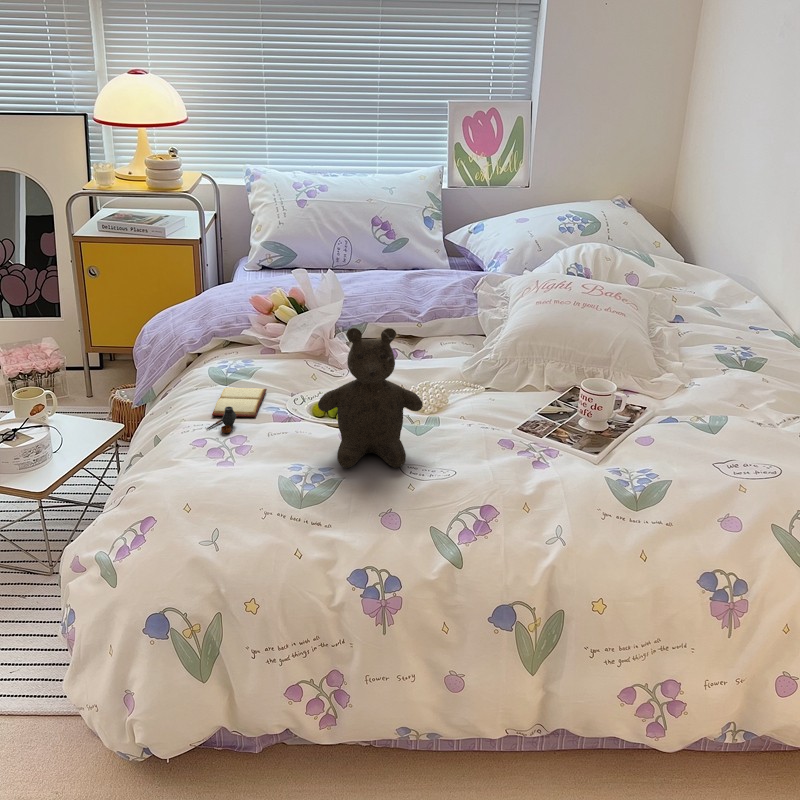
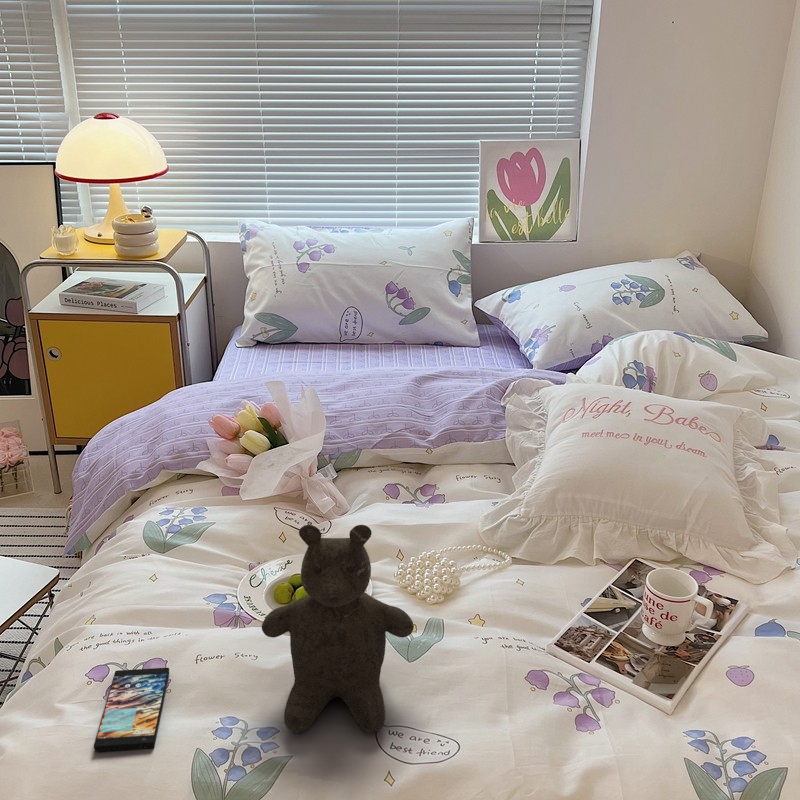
book: present [207,387,267,433] -> none [118,556,217,648]
smartphone: none [209,440,250,478] -> present [94,668,169,751]

